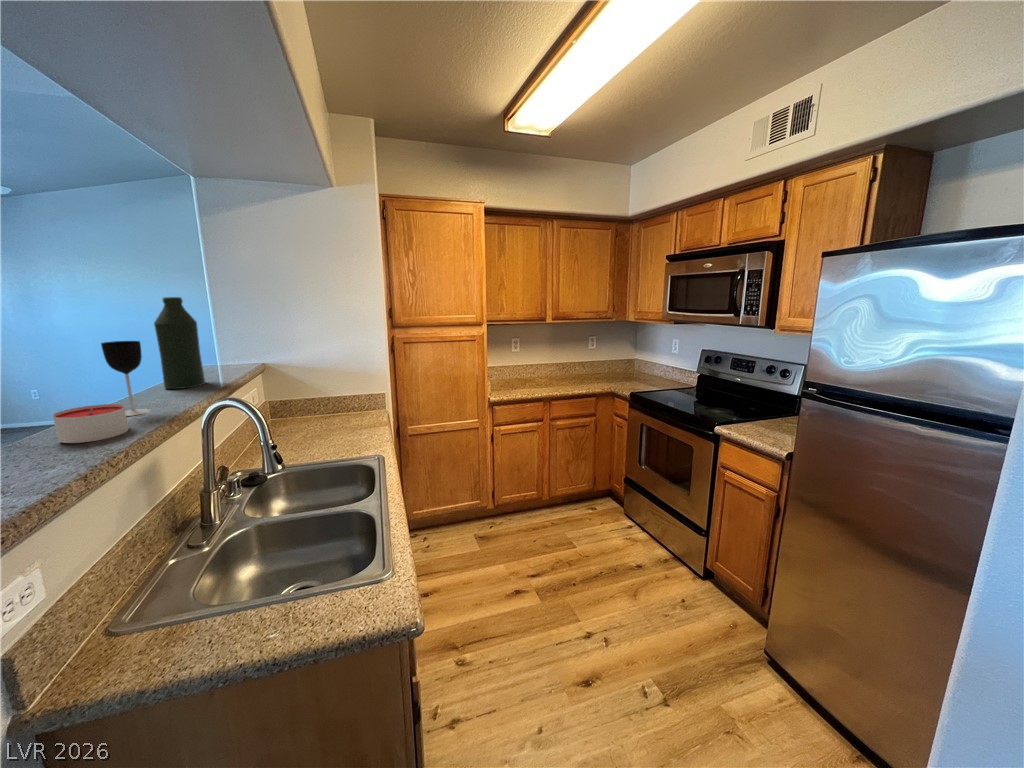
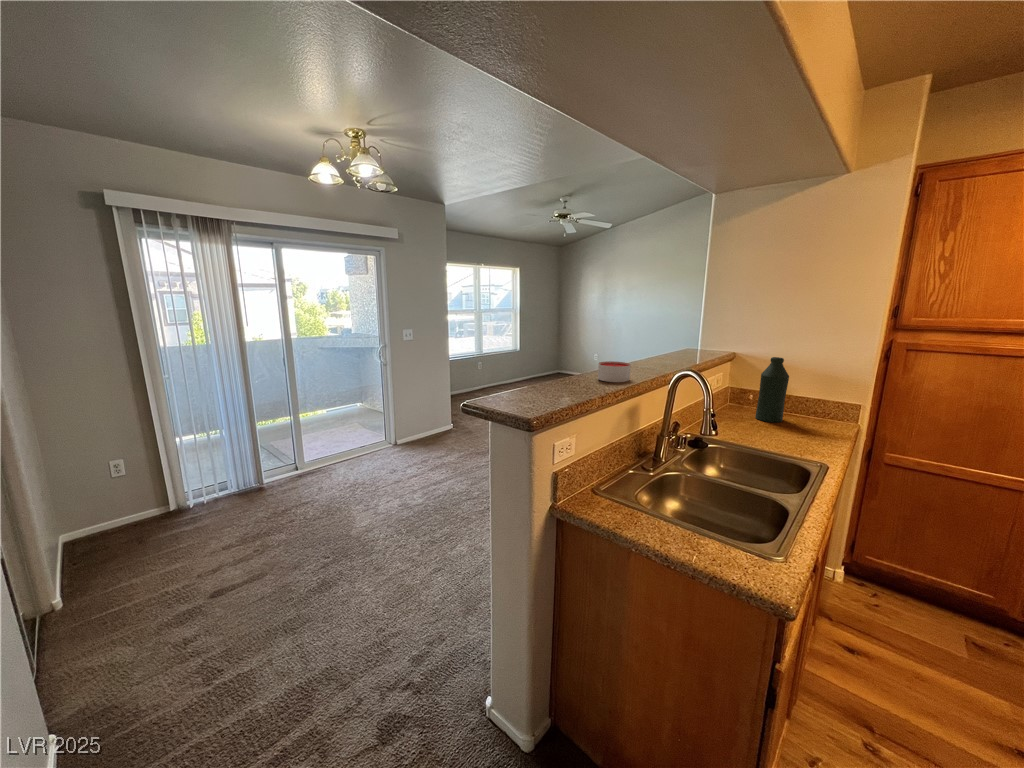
bottle: present [154,297,205,389] -> present [755,357,789,422]
wine glass: present [101,341,150,416] -> none [627,324,649,373]

